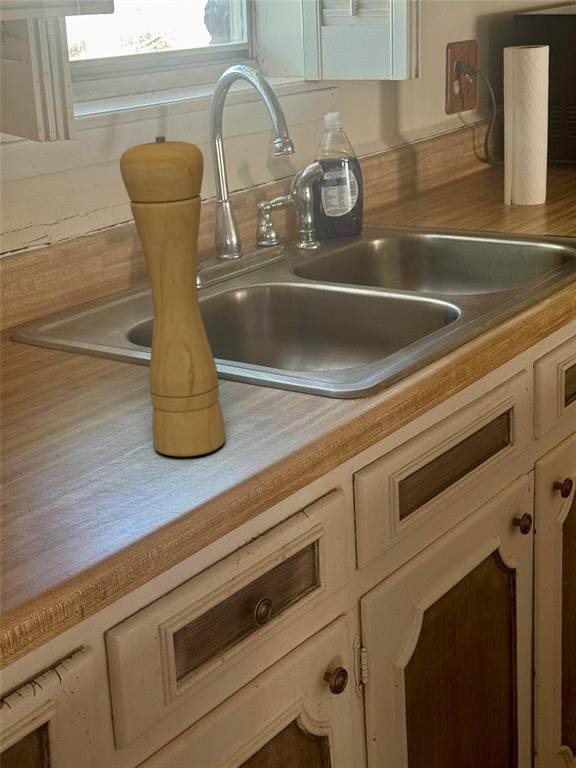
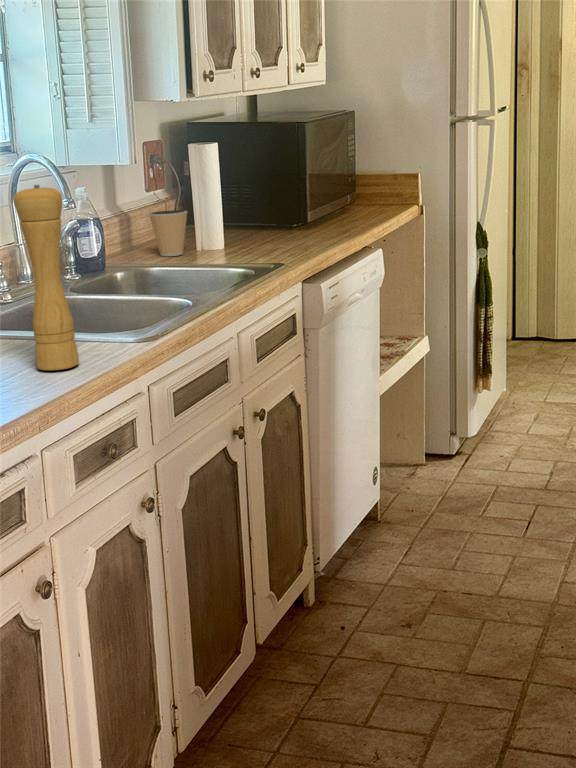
coffee cup: none [436,145,493,214] -> present [149,210,187,256]

